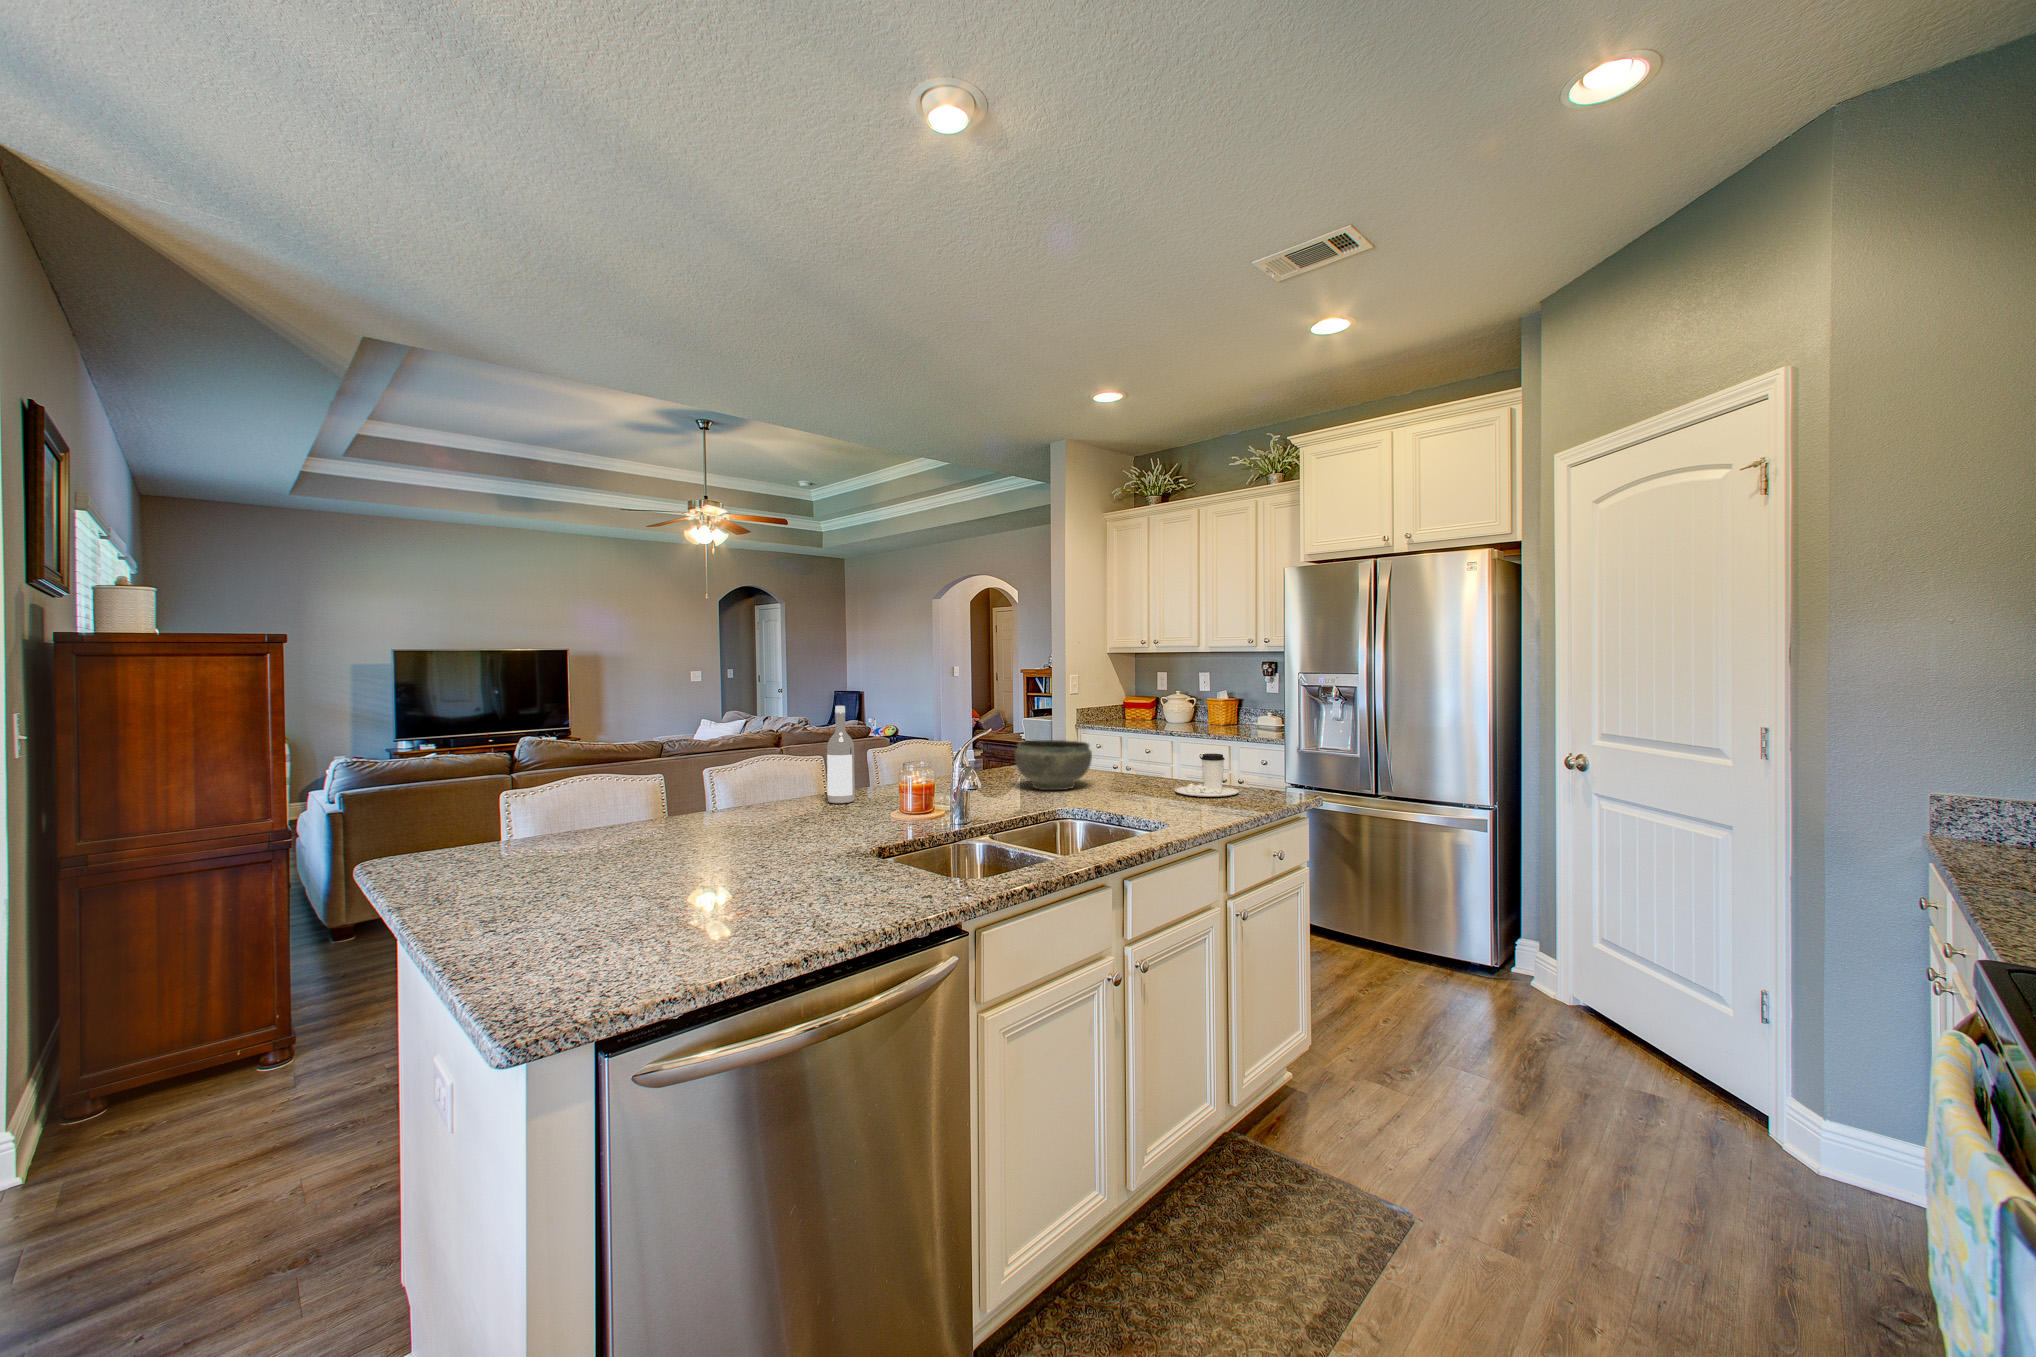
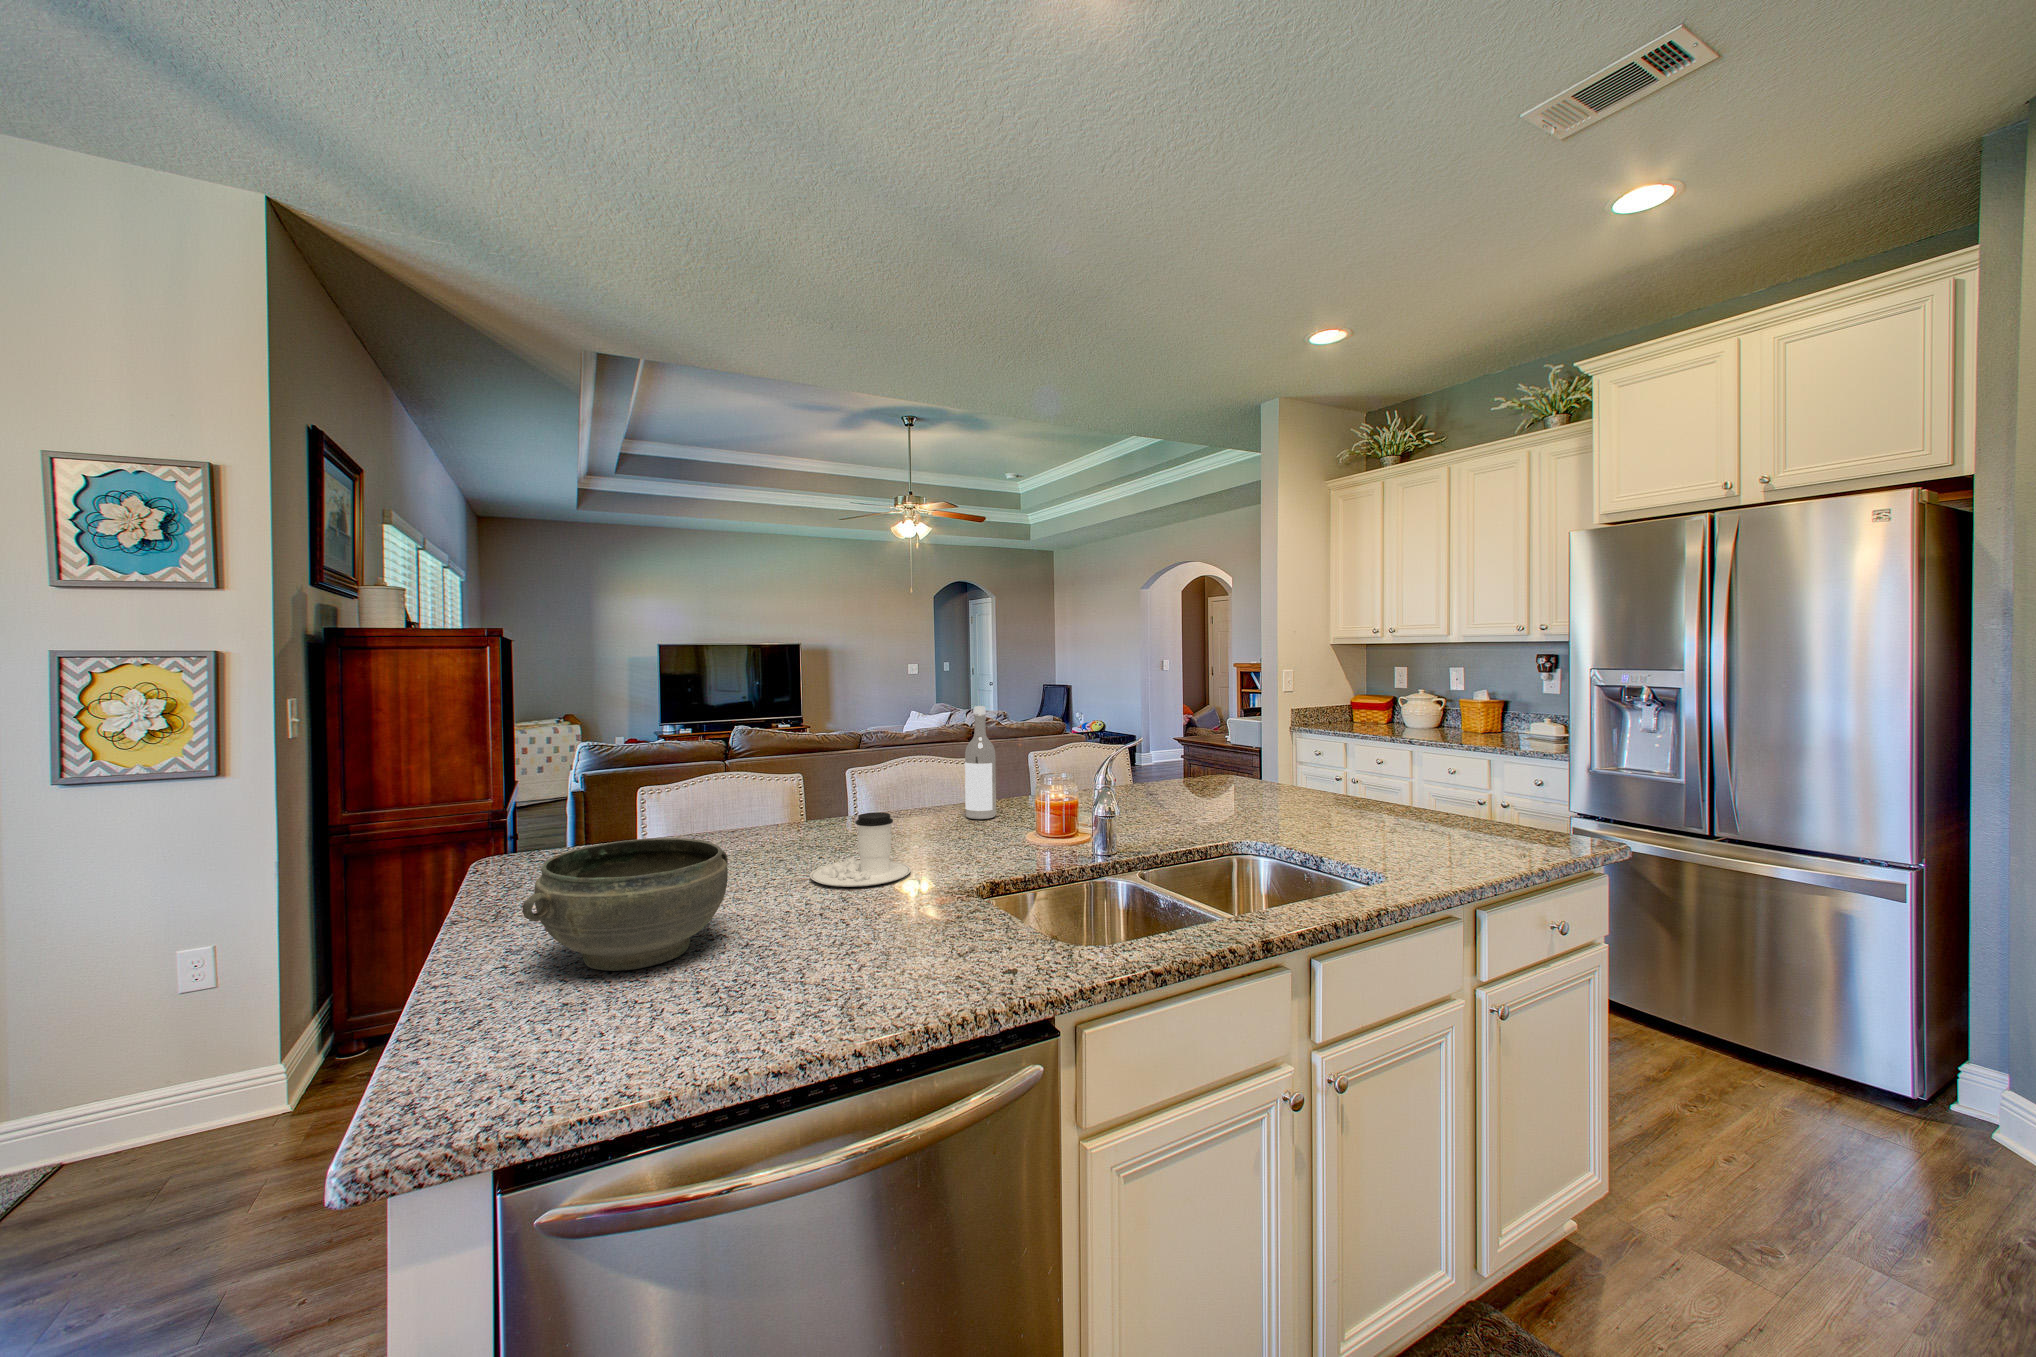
bowl: present [1015,740,1092,790] -> present [522,838,728,971]
coffee cup: present [1175,754,1239,797] -> present [810,812,911,887]

